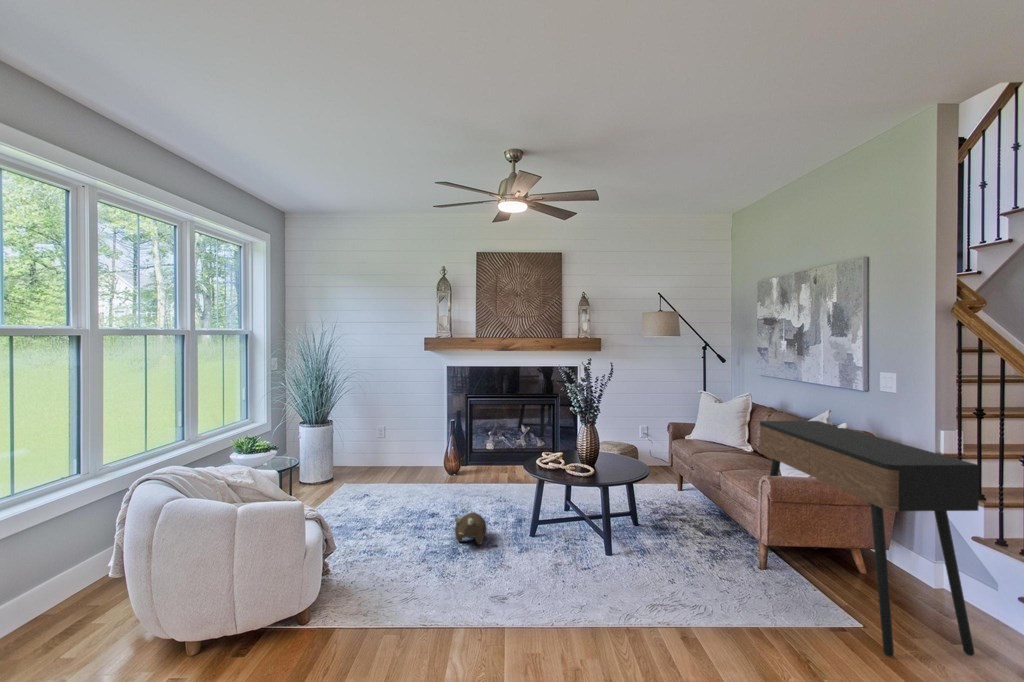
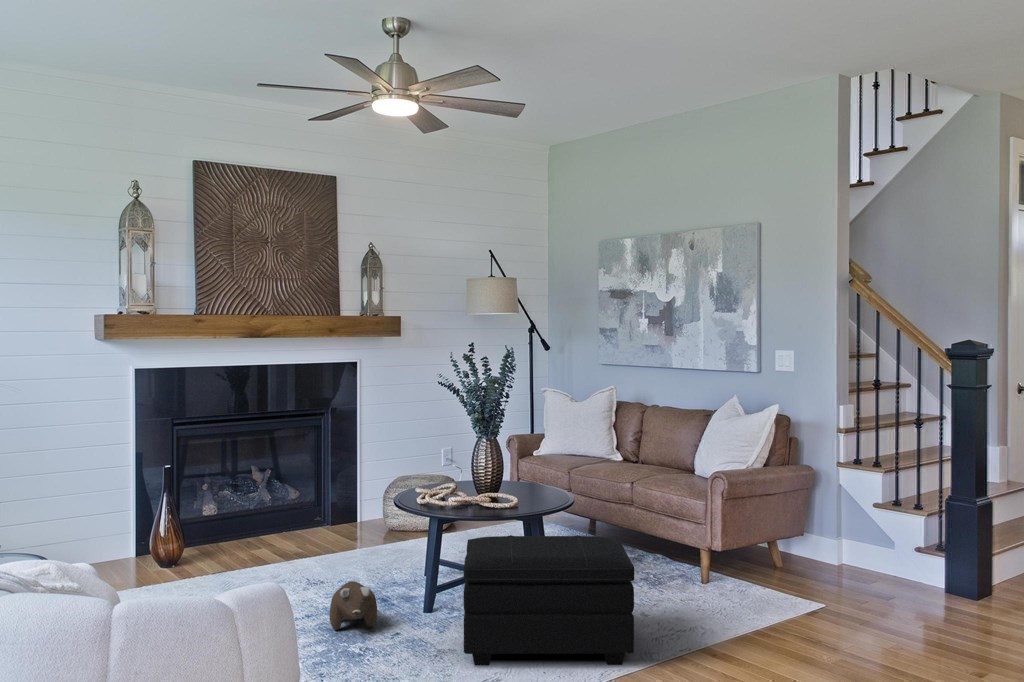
console table: present [759,421,979,657] -> none [679,408,910,617]
footstool: none [487,500,633,630] -> present [463,535,634,665]

